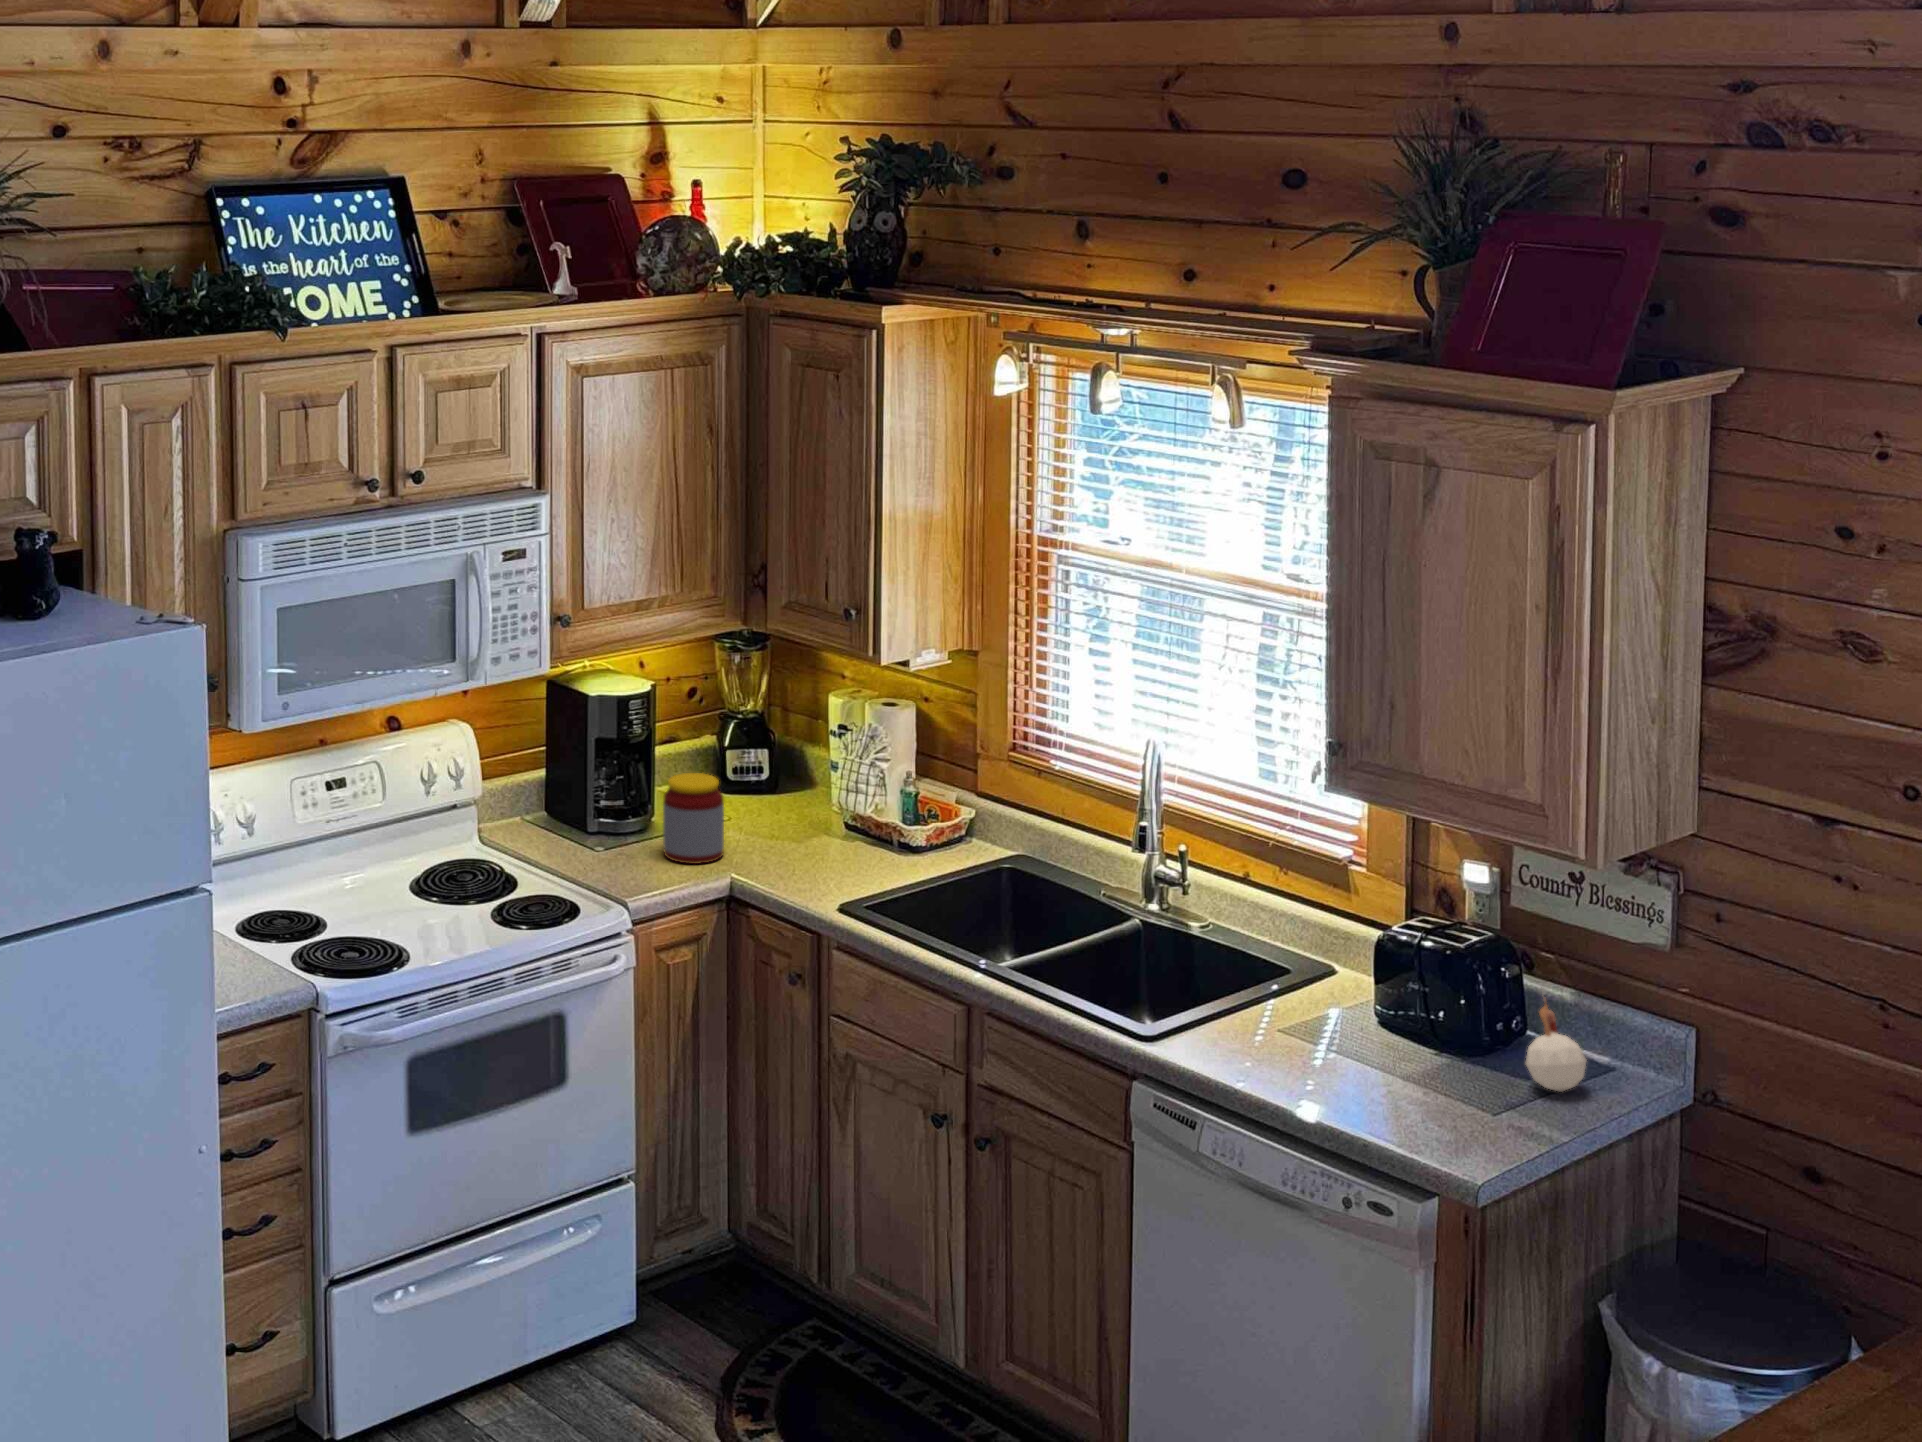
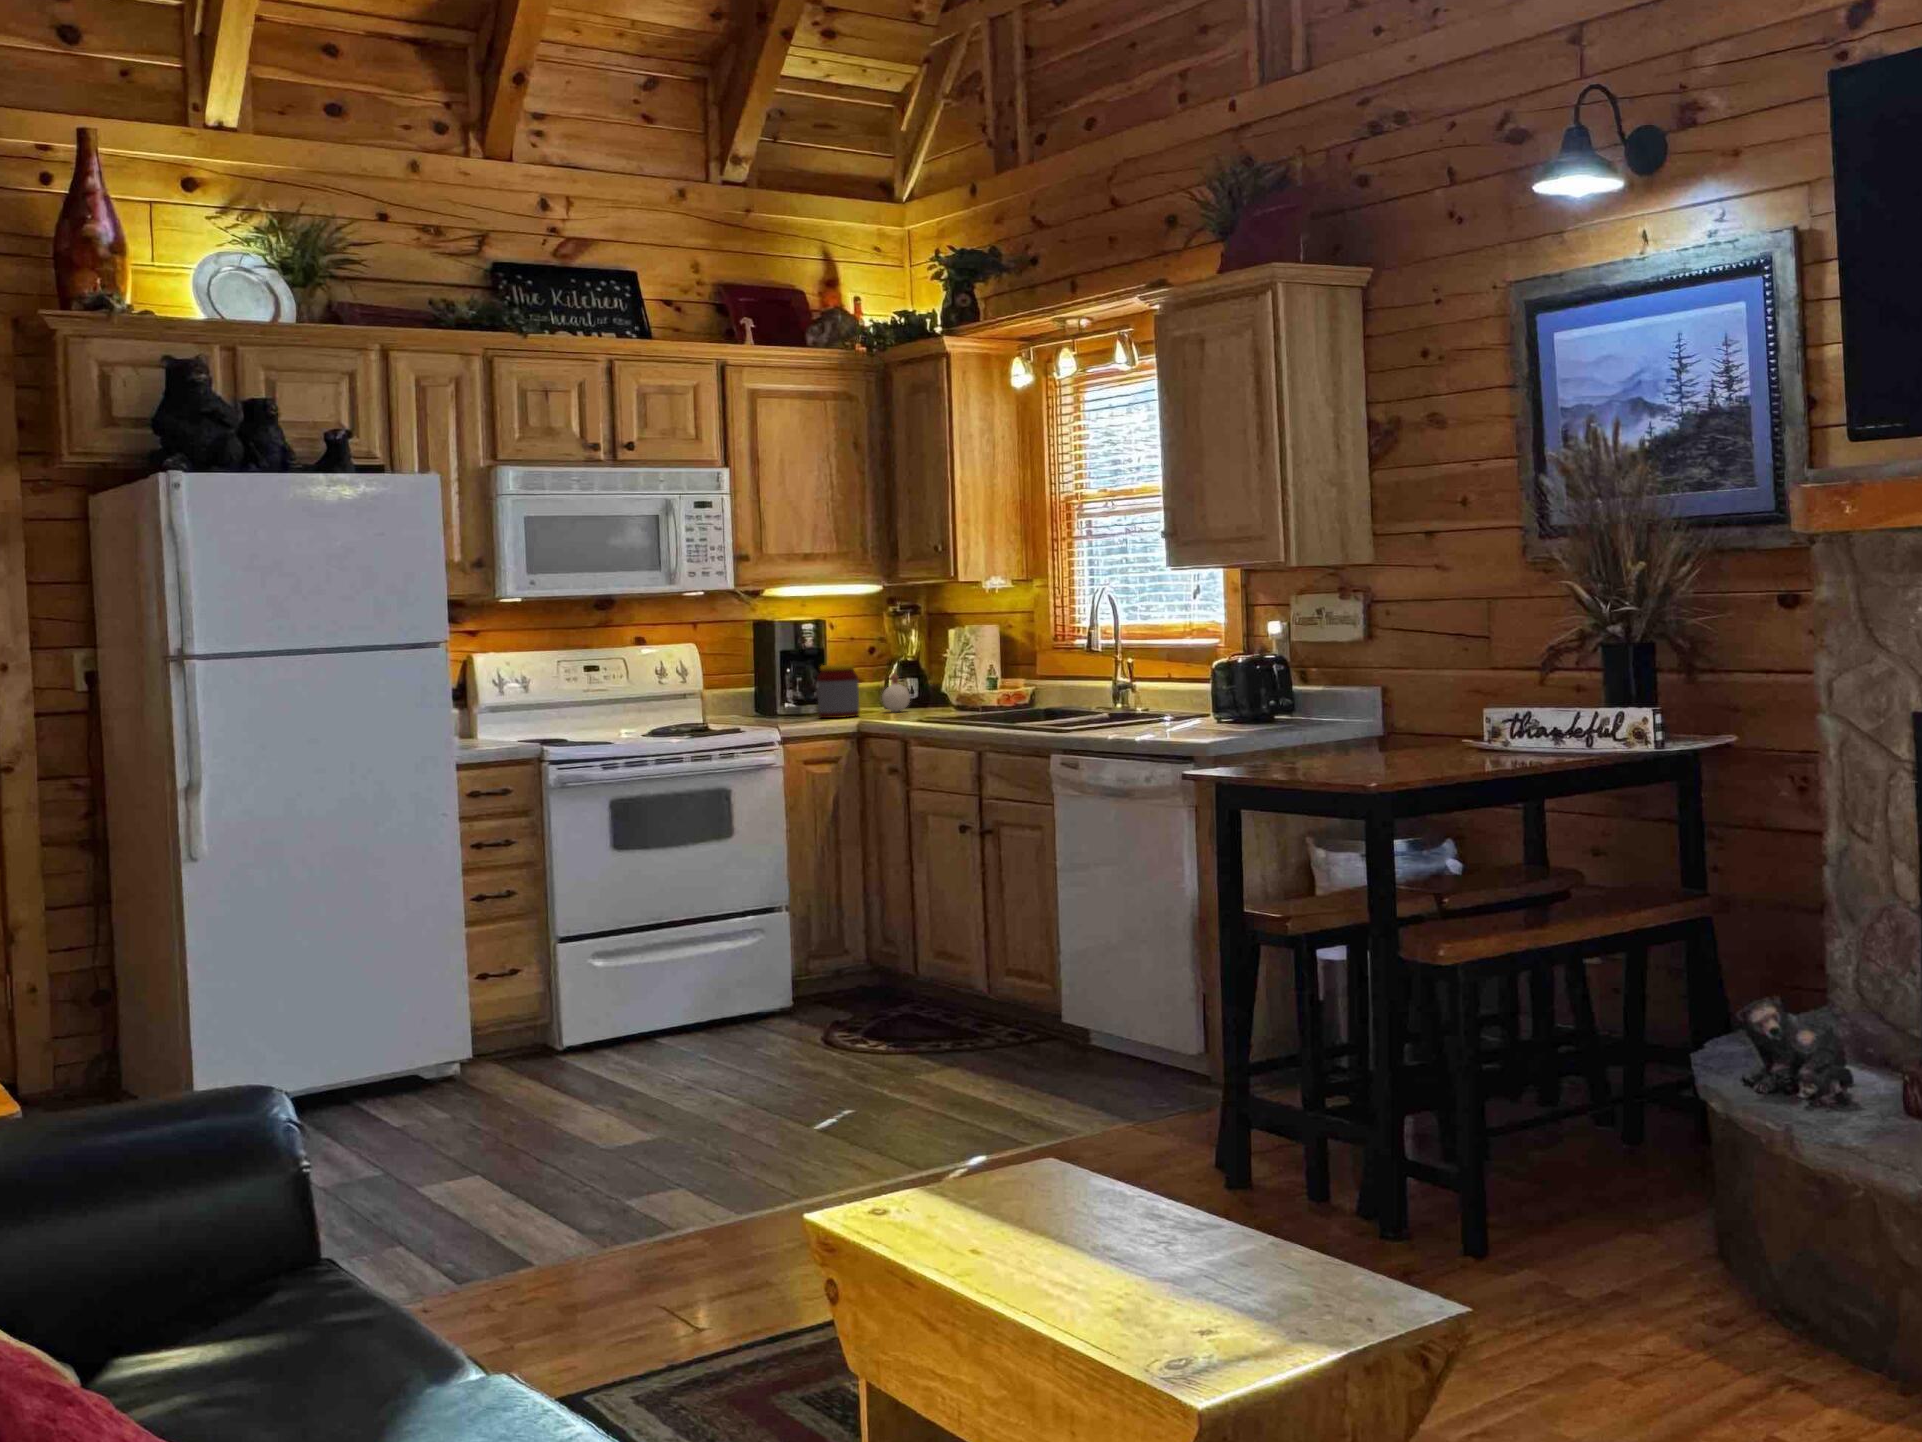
candle: present [1526,987,1587,1092] -> present [882,669,910,712]

